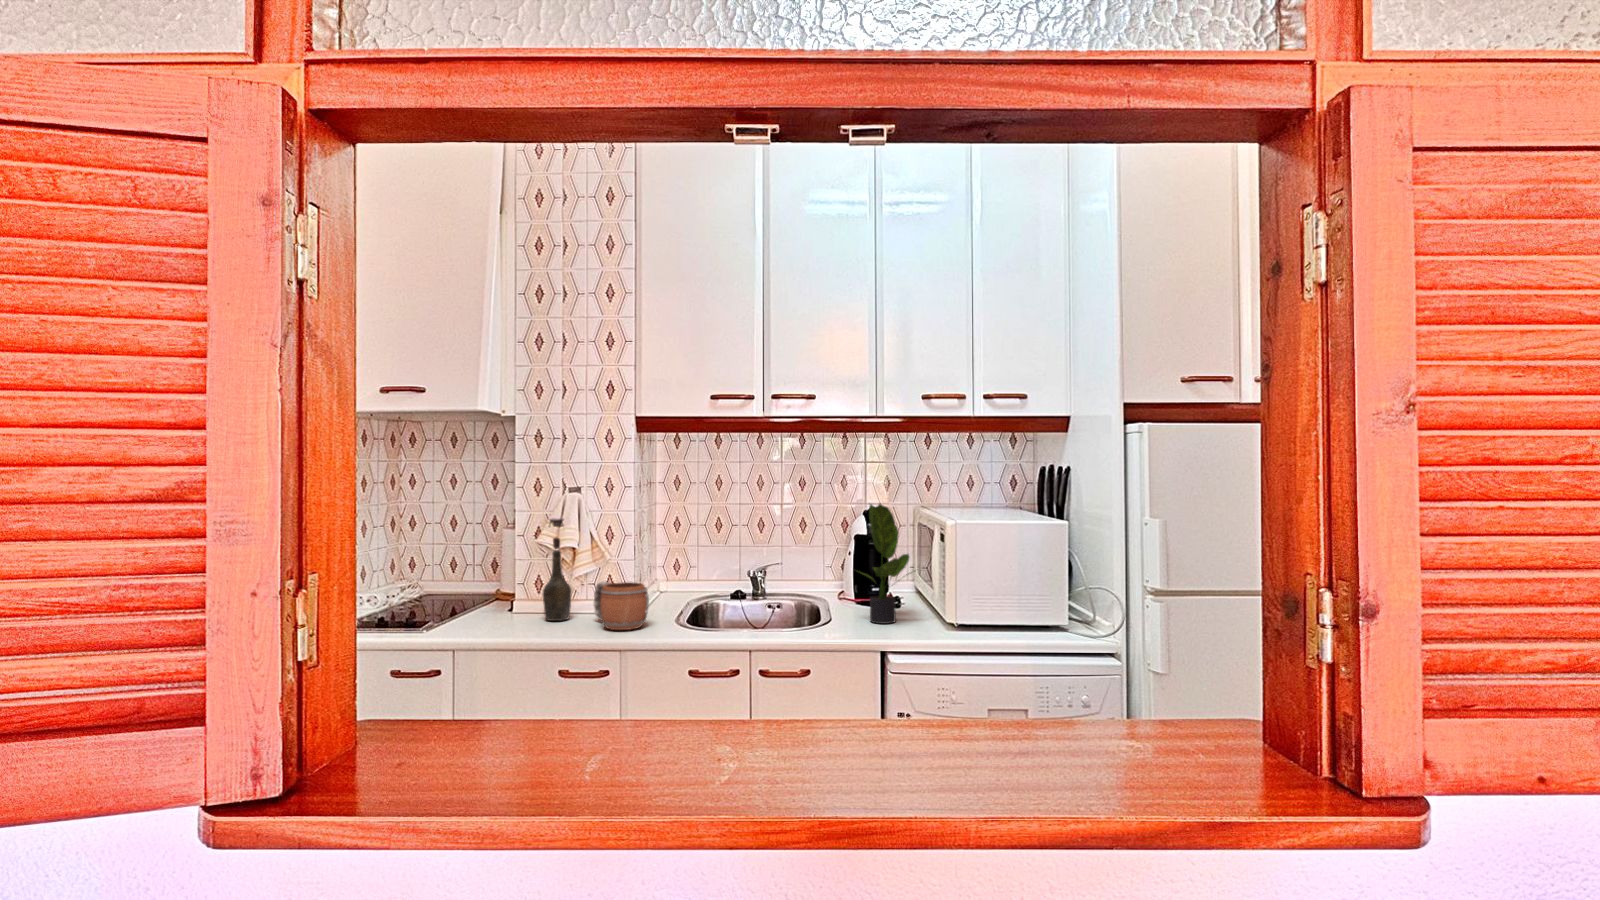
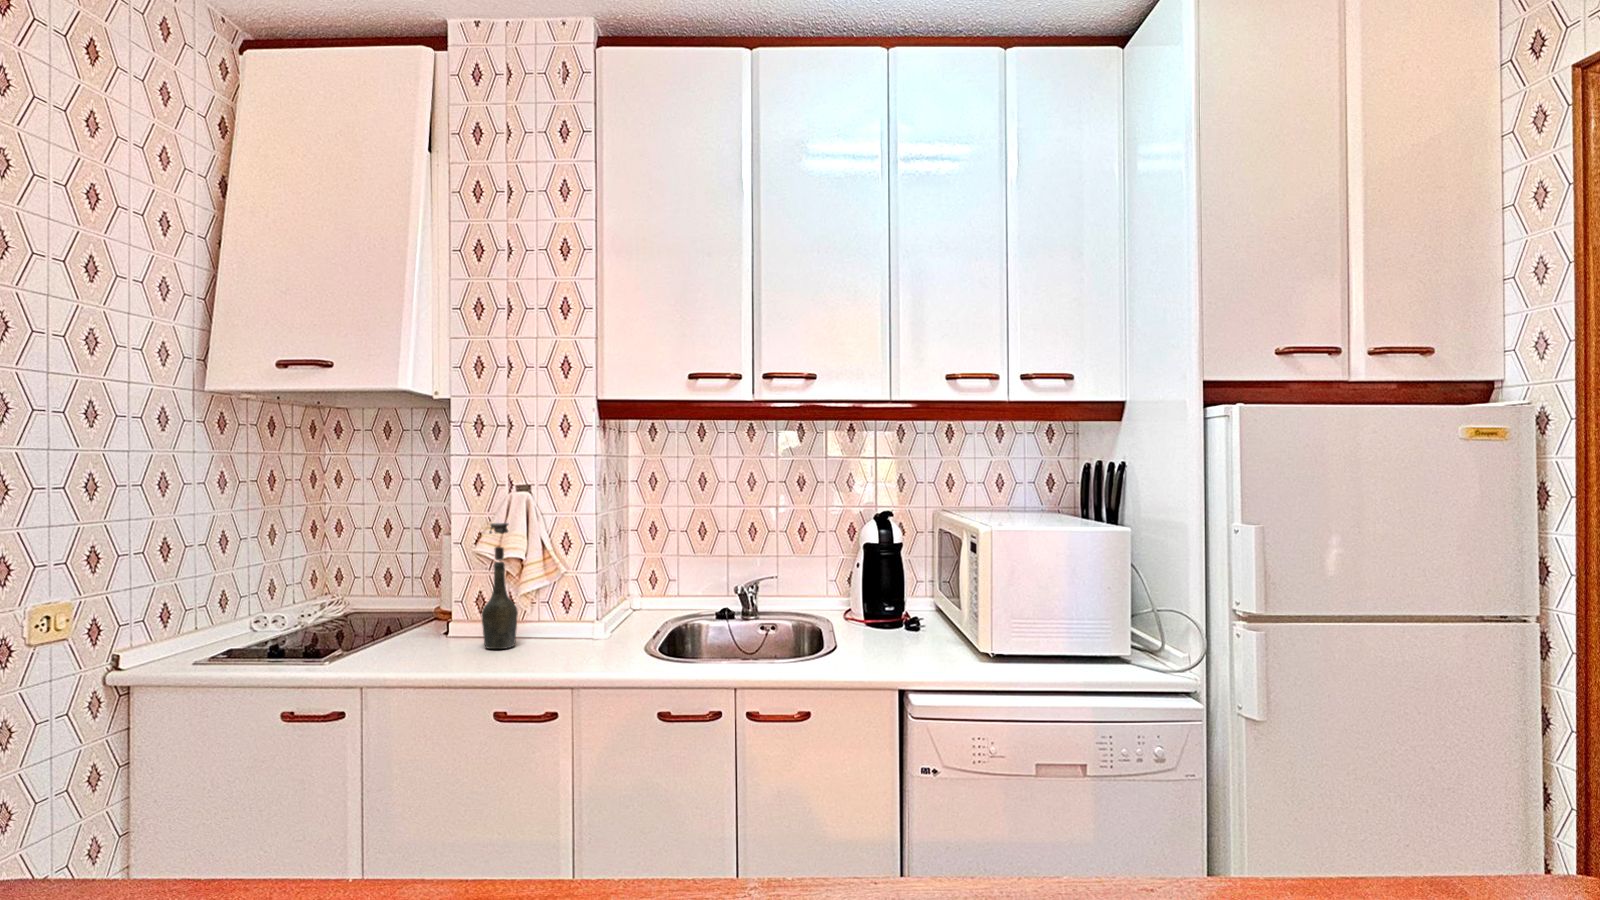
potted plant: present [862,503,909,624] -> none [863,504,946,653]
mug: present [594,581,649,630] -> none [544,600,611,662]

